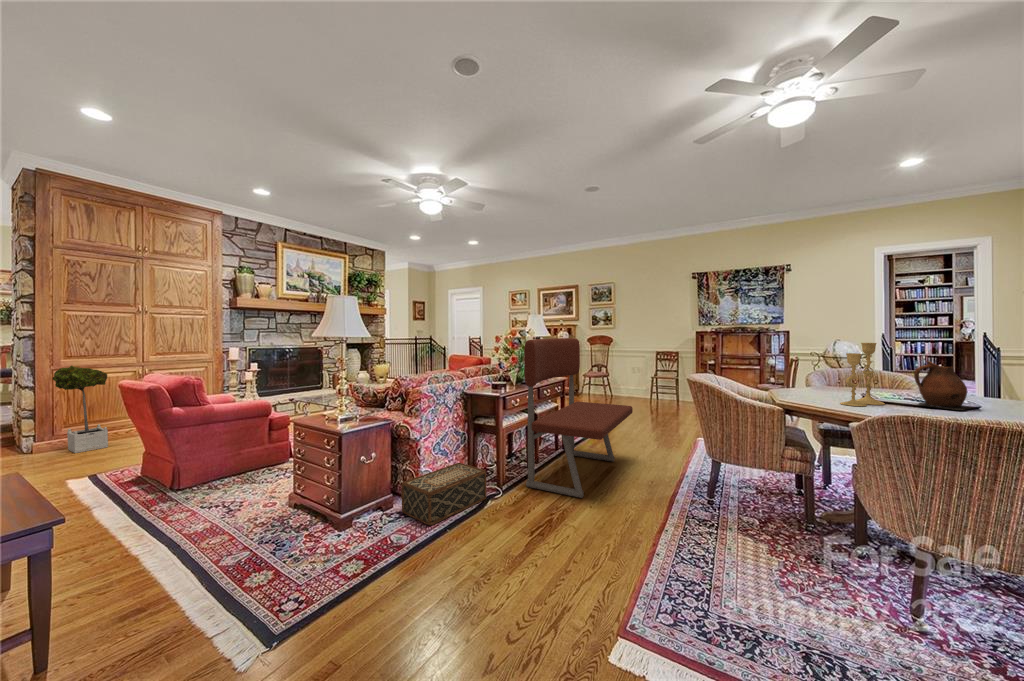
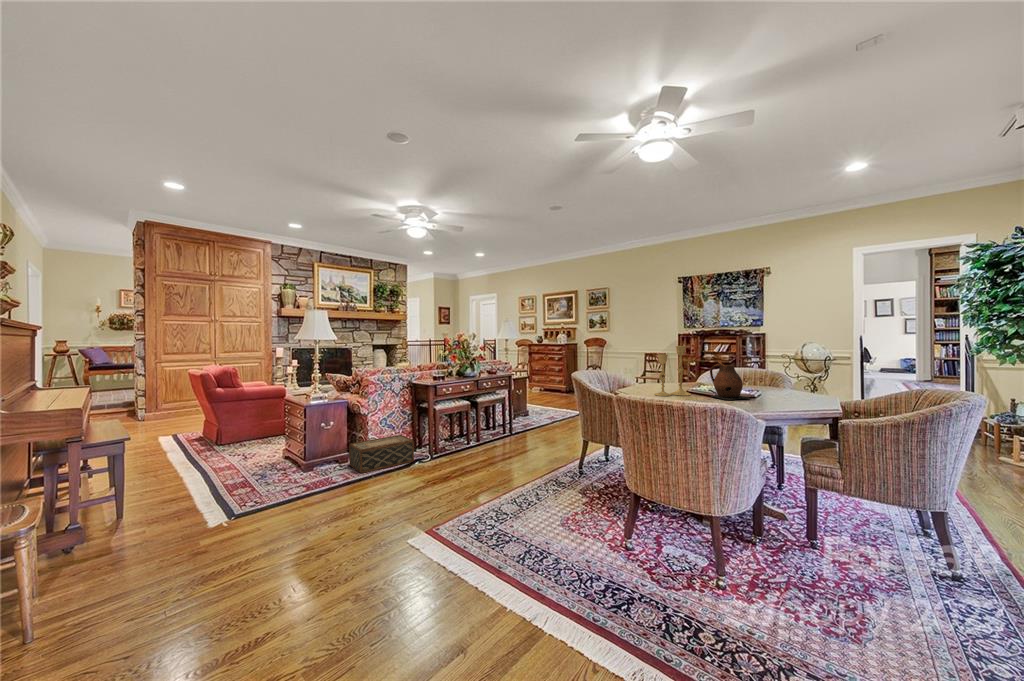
bench: present [524,338,633,498] -> none [447,341,553,465]
potted tree: present [53,366,108,453] -> none [155,360,189,422]

